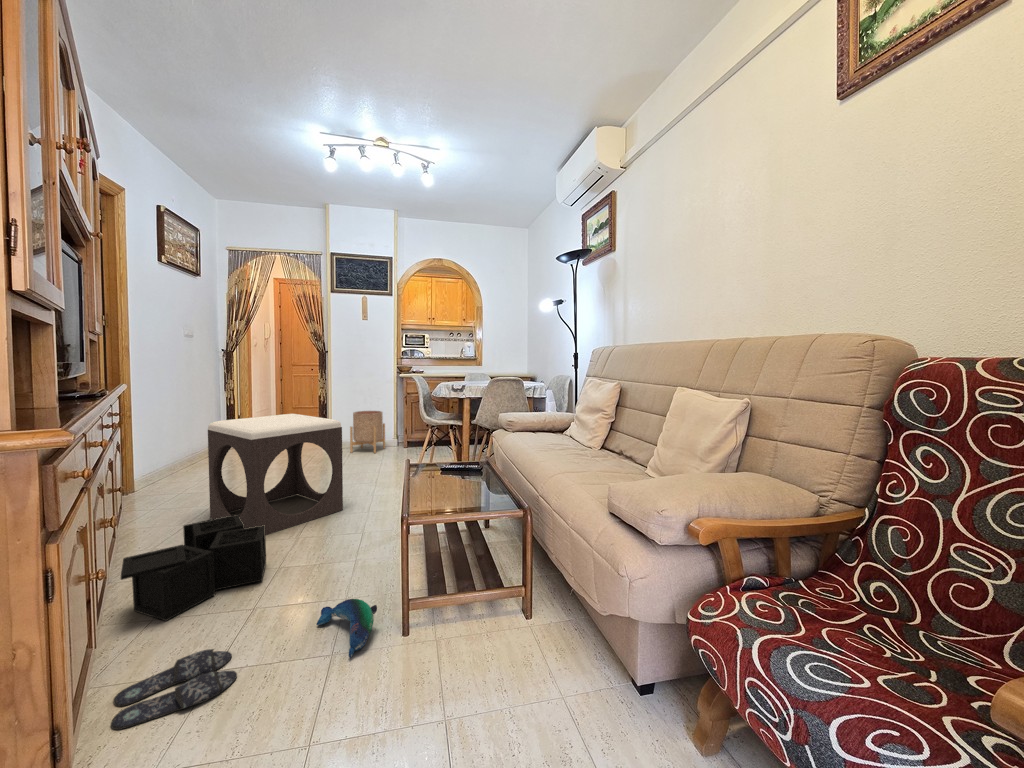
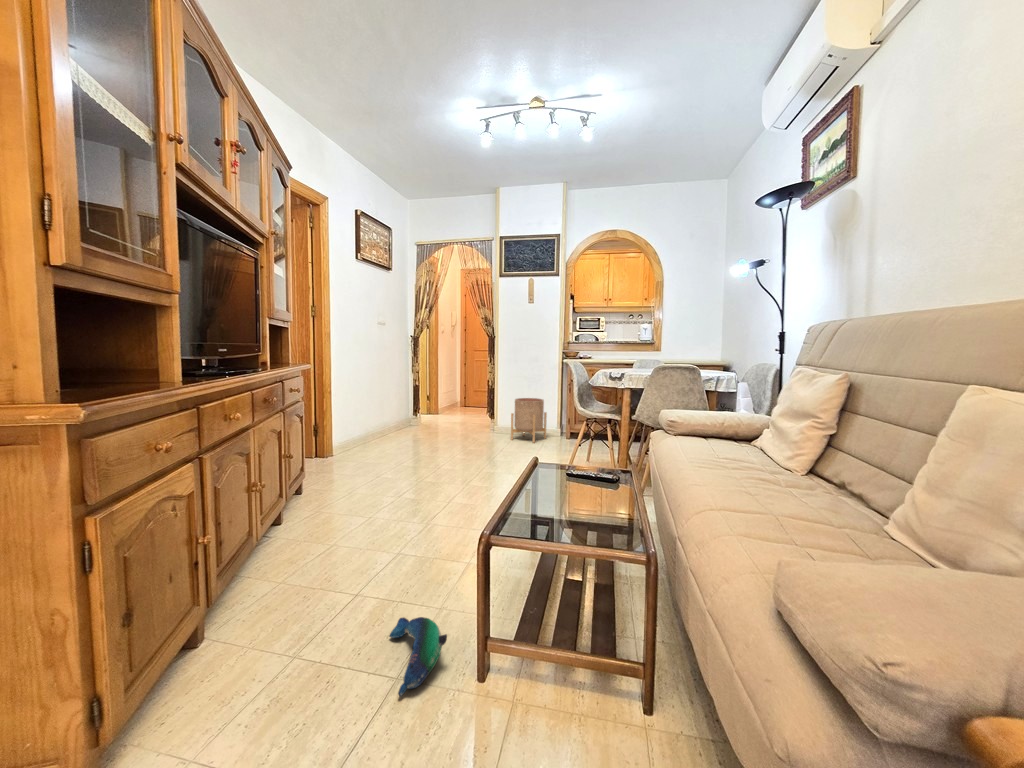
footstool: present [208,414,343,535] -> none [366,396,477,518]
storage bin: present [121,514,266,621] -> none [247,492,389,588]
slippers: present [111,649,237,730] -> none [179,633,303,701]

